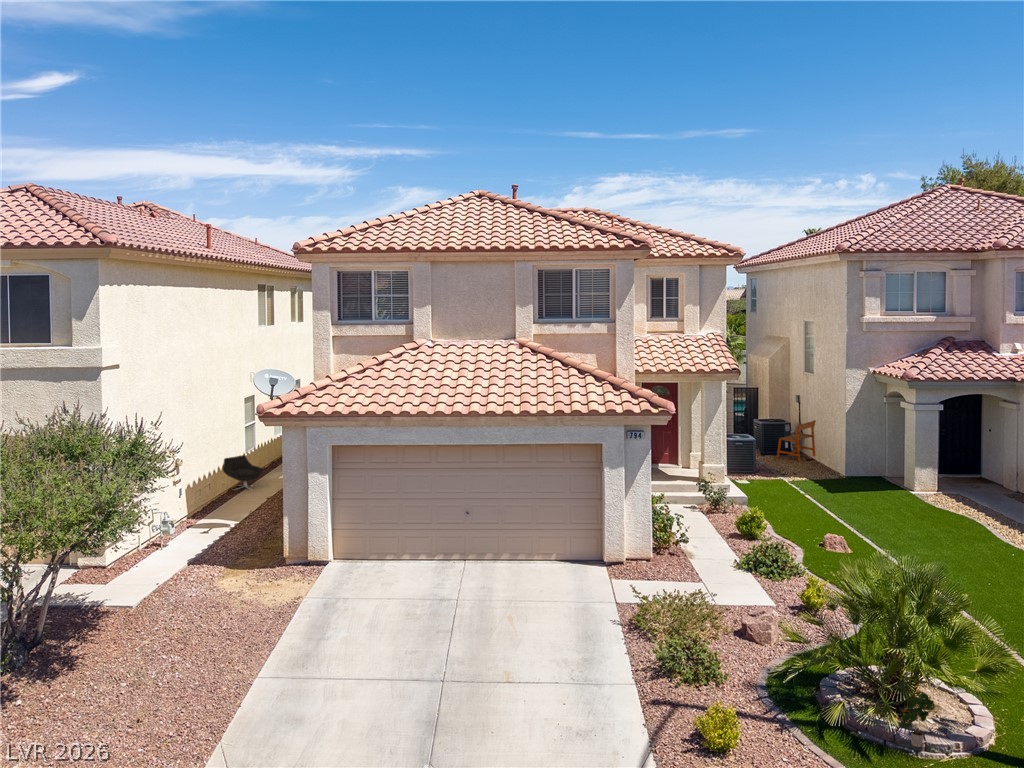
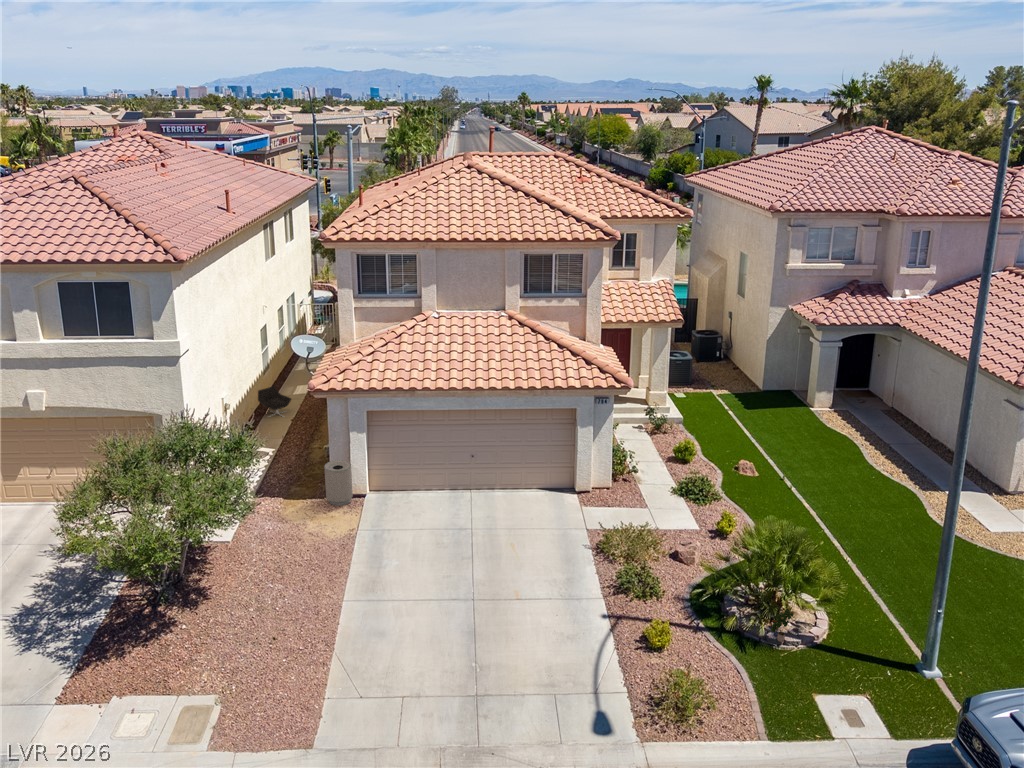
bench: present [777,420,816,461] -> none [710,339,744,375]
trash can: none [272,514,308,573] -> present [324,460,353,506]

